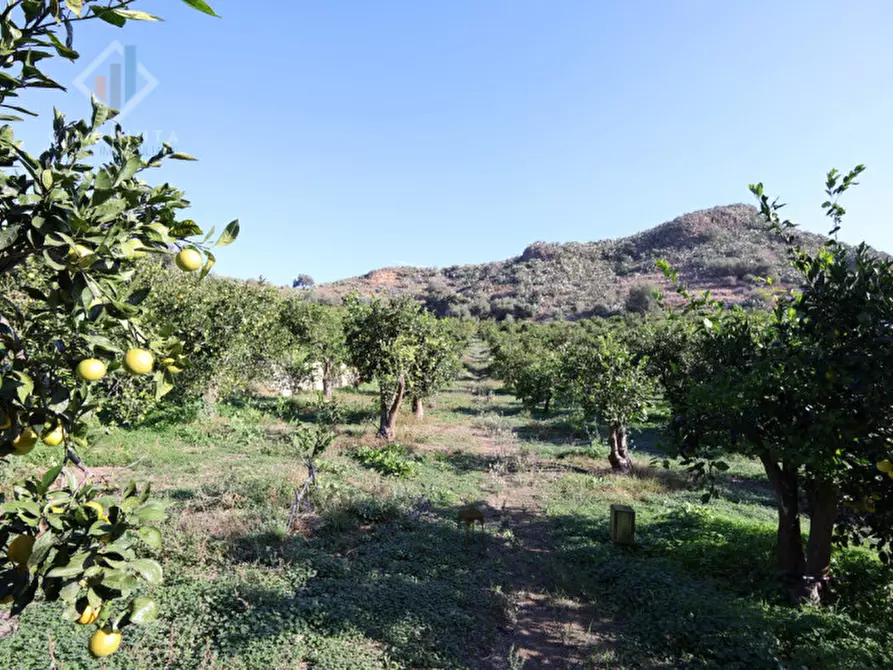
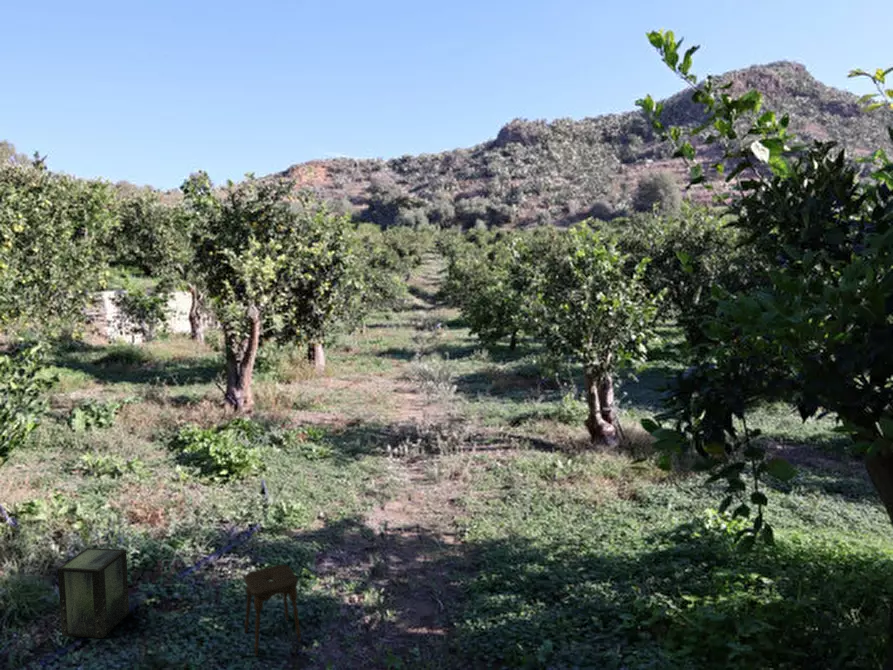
storage box: present [609,504,636,545] -> present [58,548,129,638]

